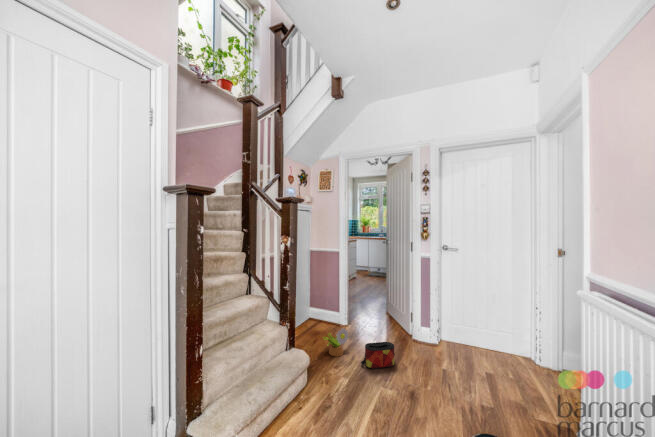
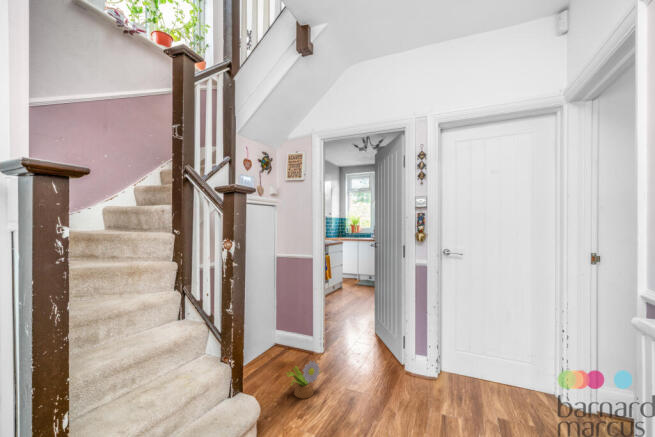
bag: present [361,342,395,369] -> none [334,378,379,416]

